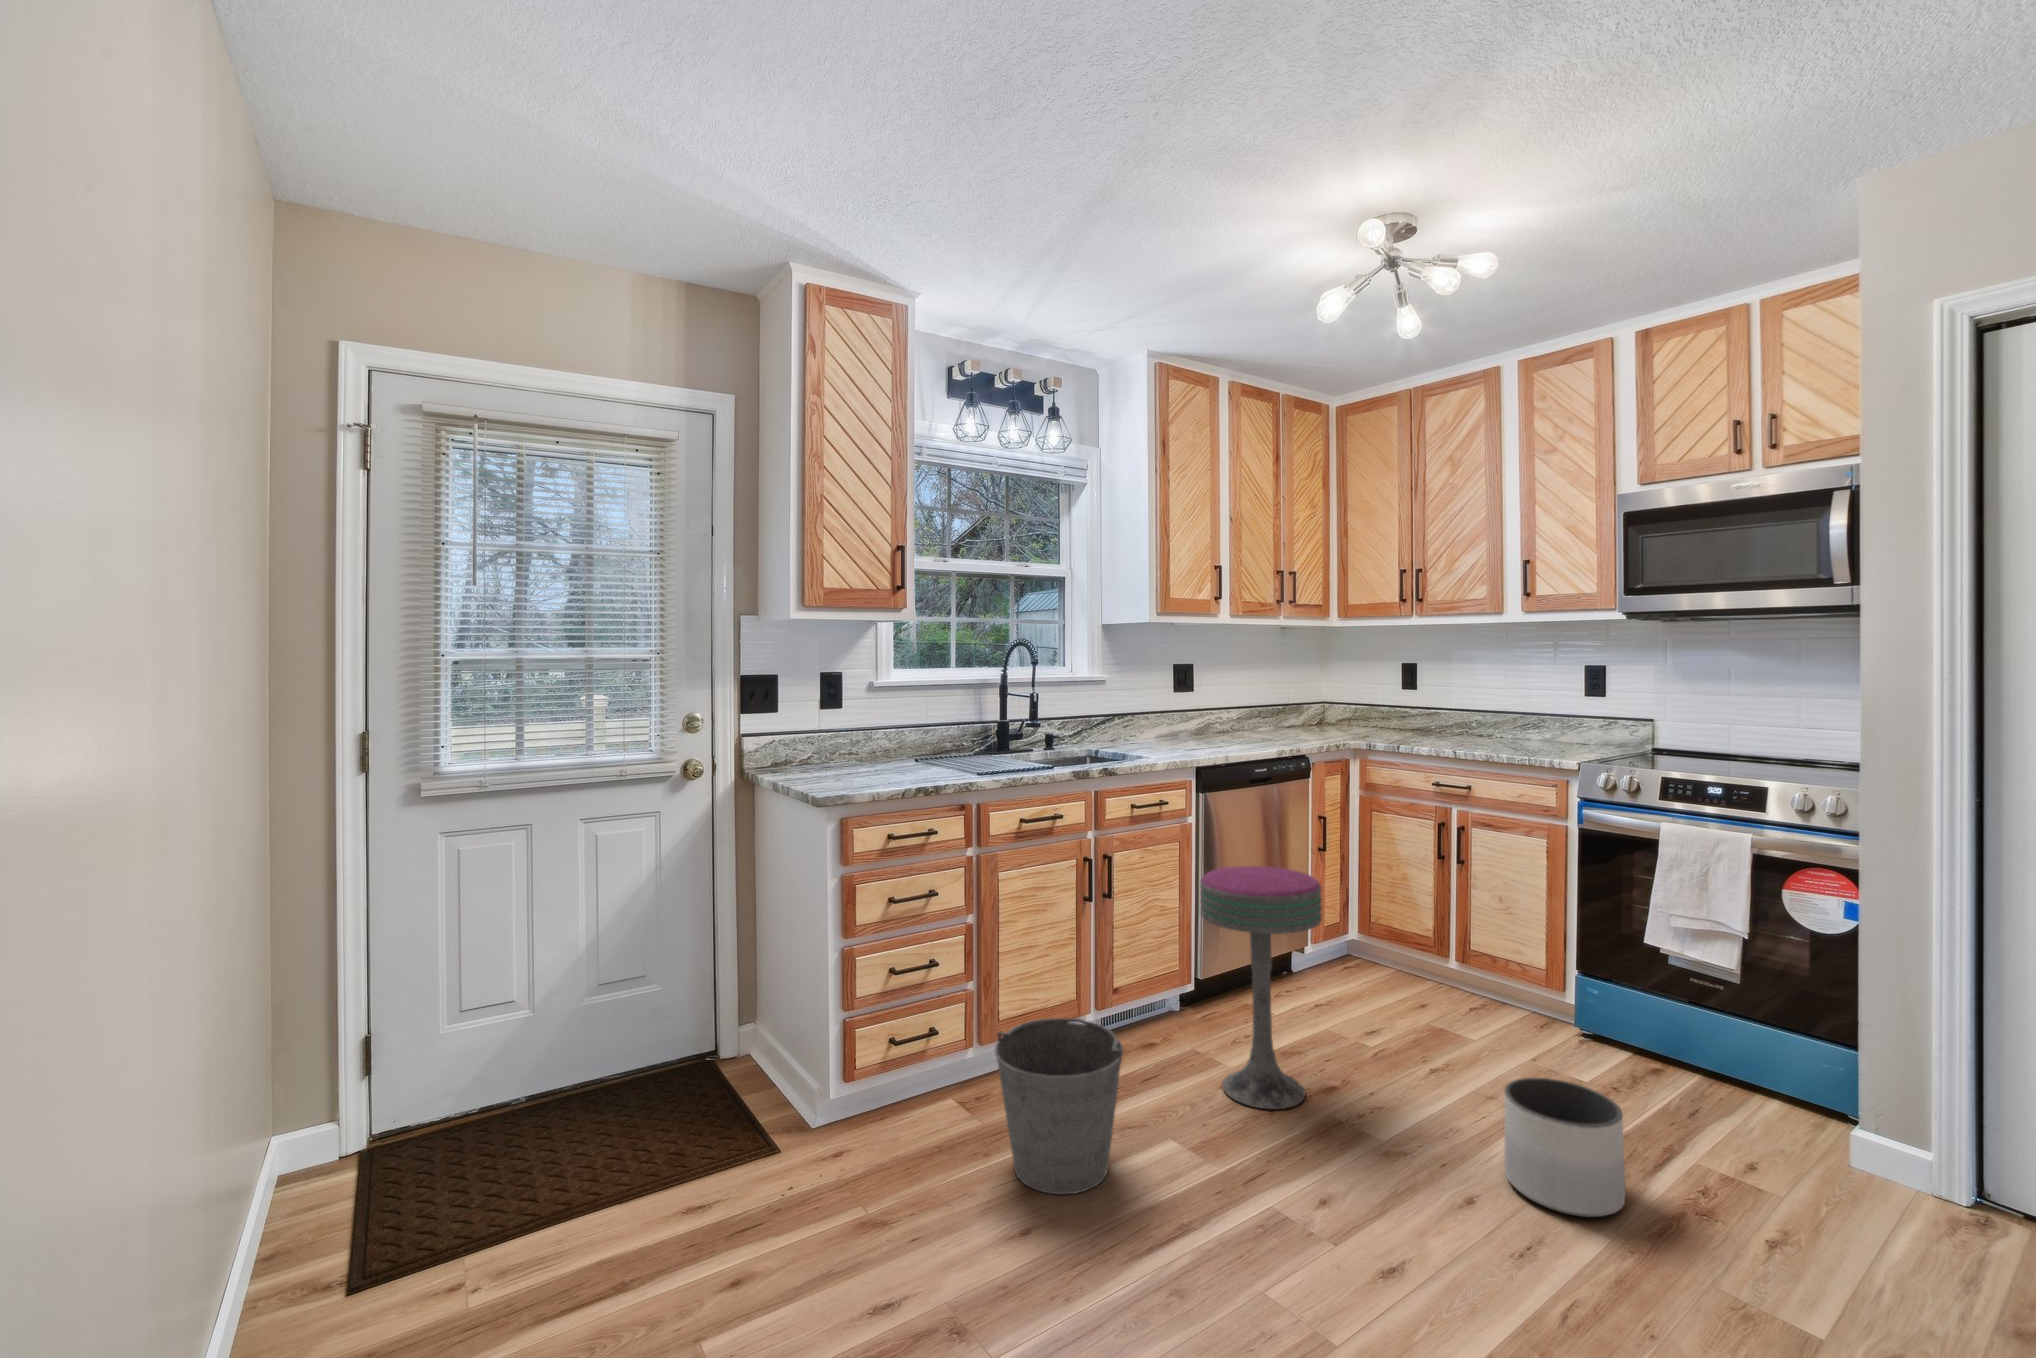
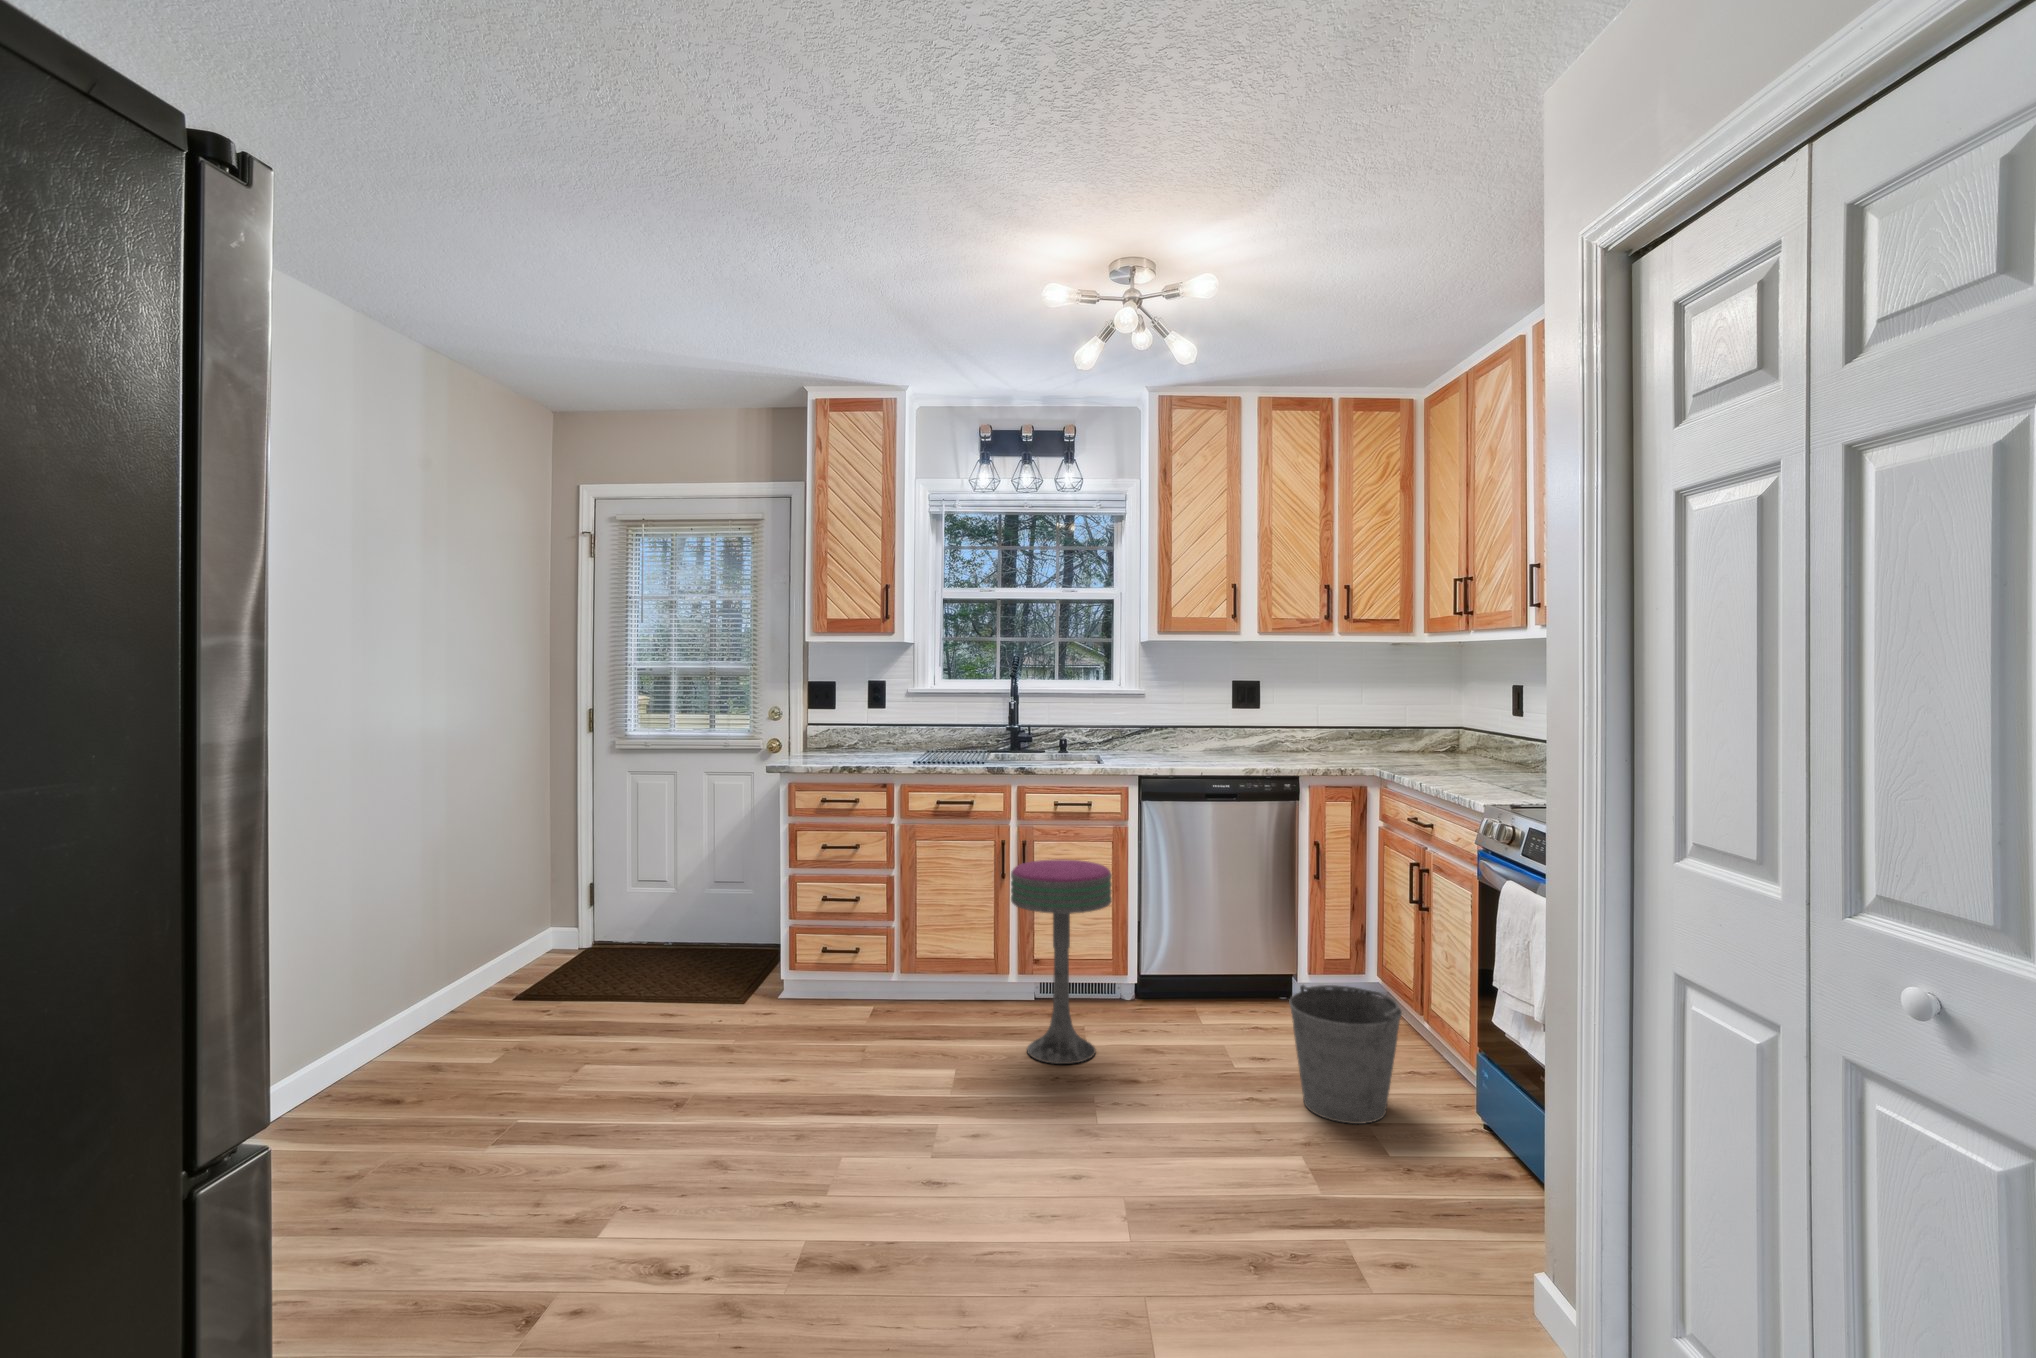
bucket: present [995,1018,1123,1194] -> present [1289,985,1402,1124]
planter: present [1504,1078,1625,1217] -> none [1088,1063,1179,1179]

